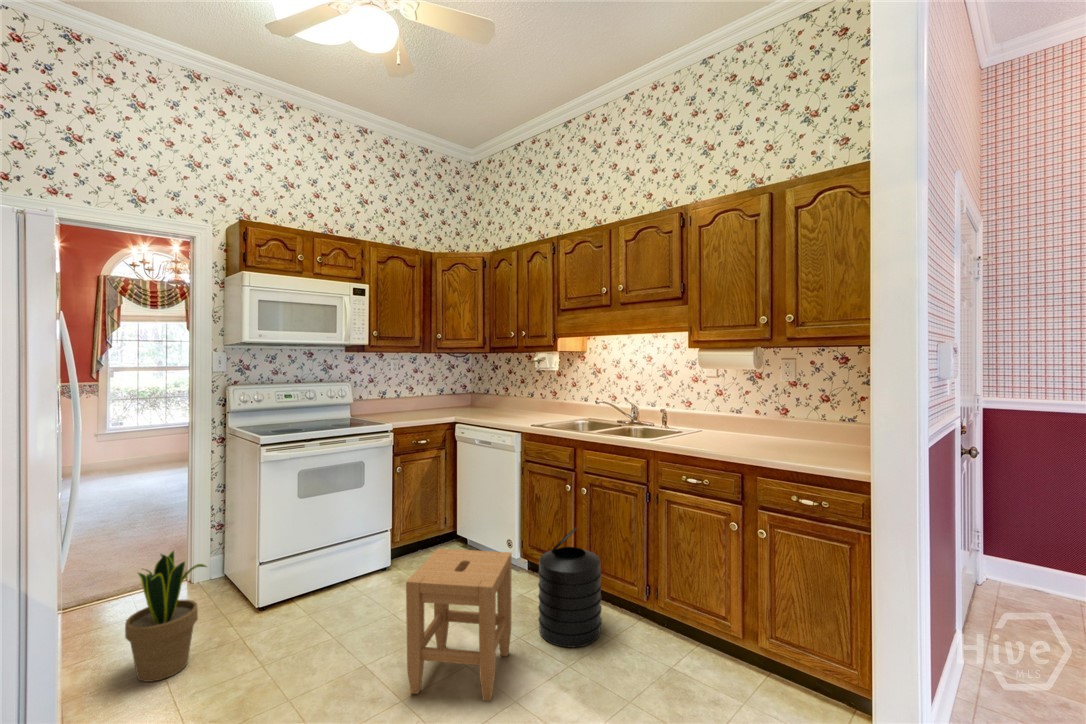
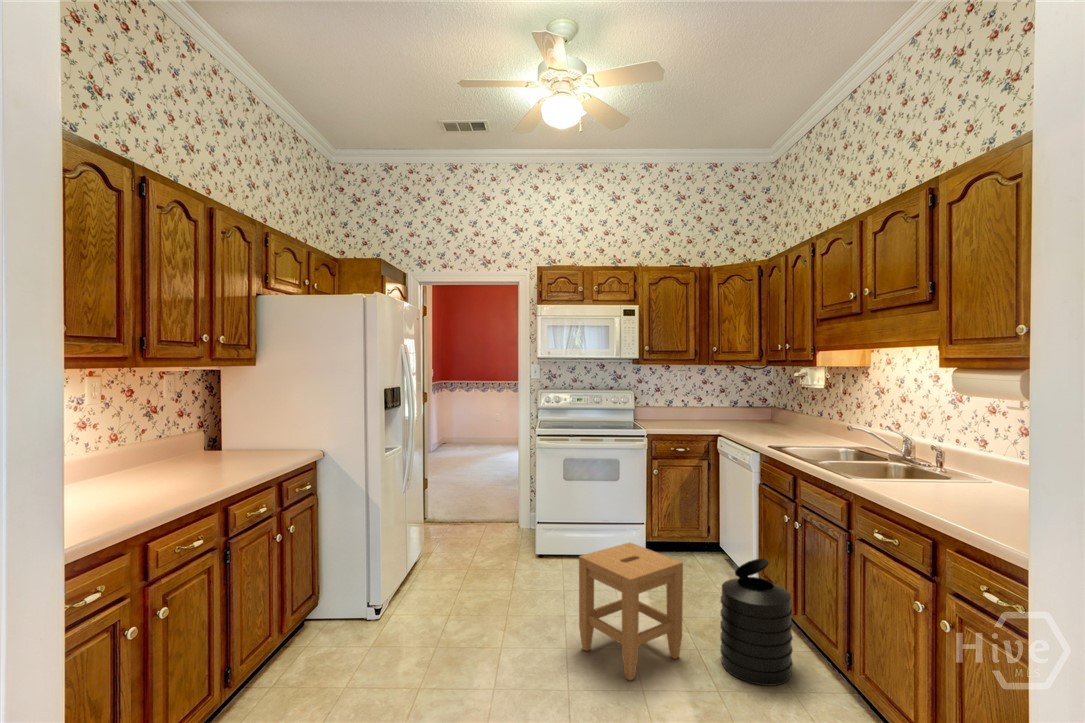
potted plant: present [125,551,206,682] -> none [453,499,496,580]

